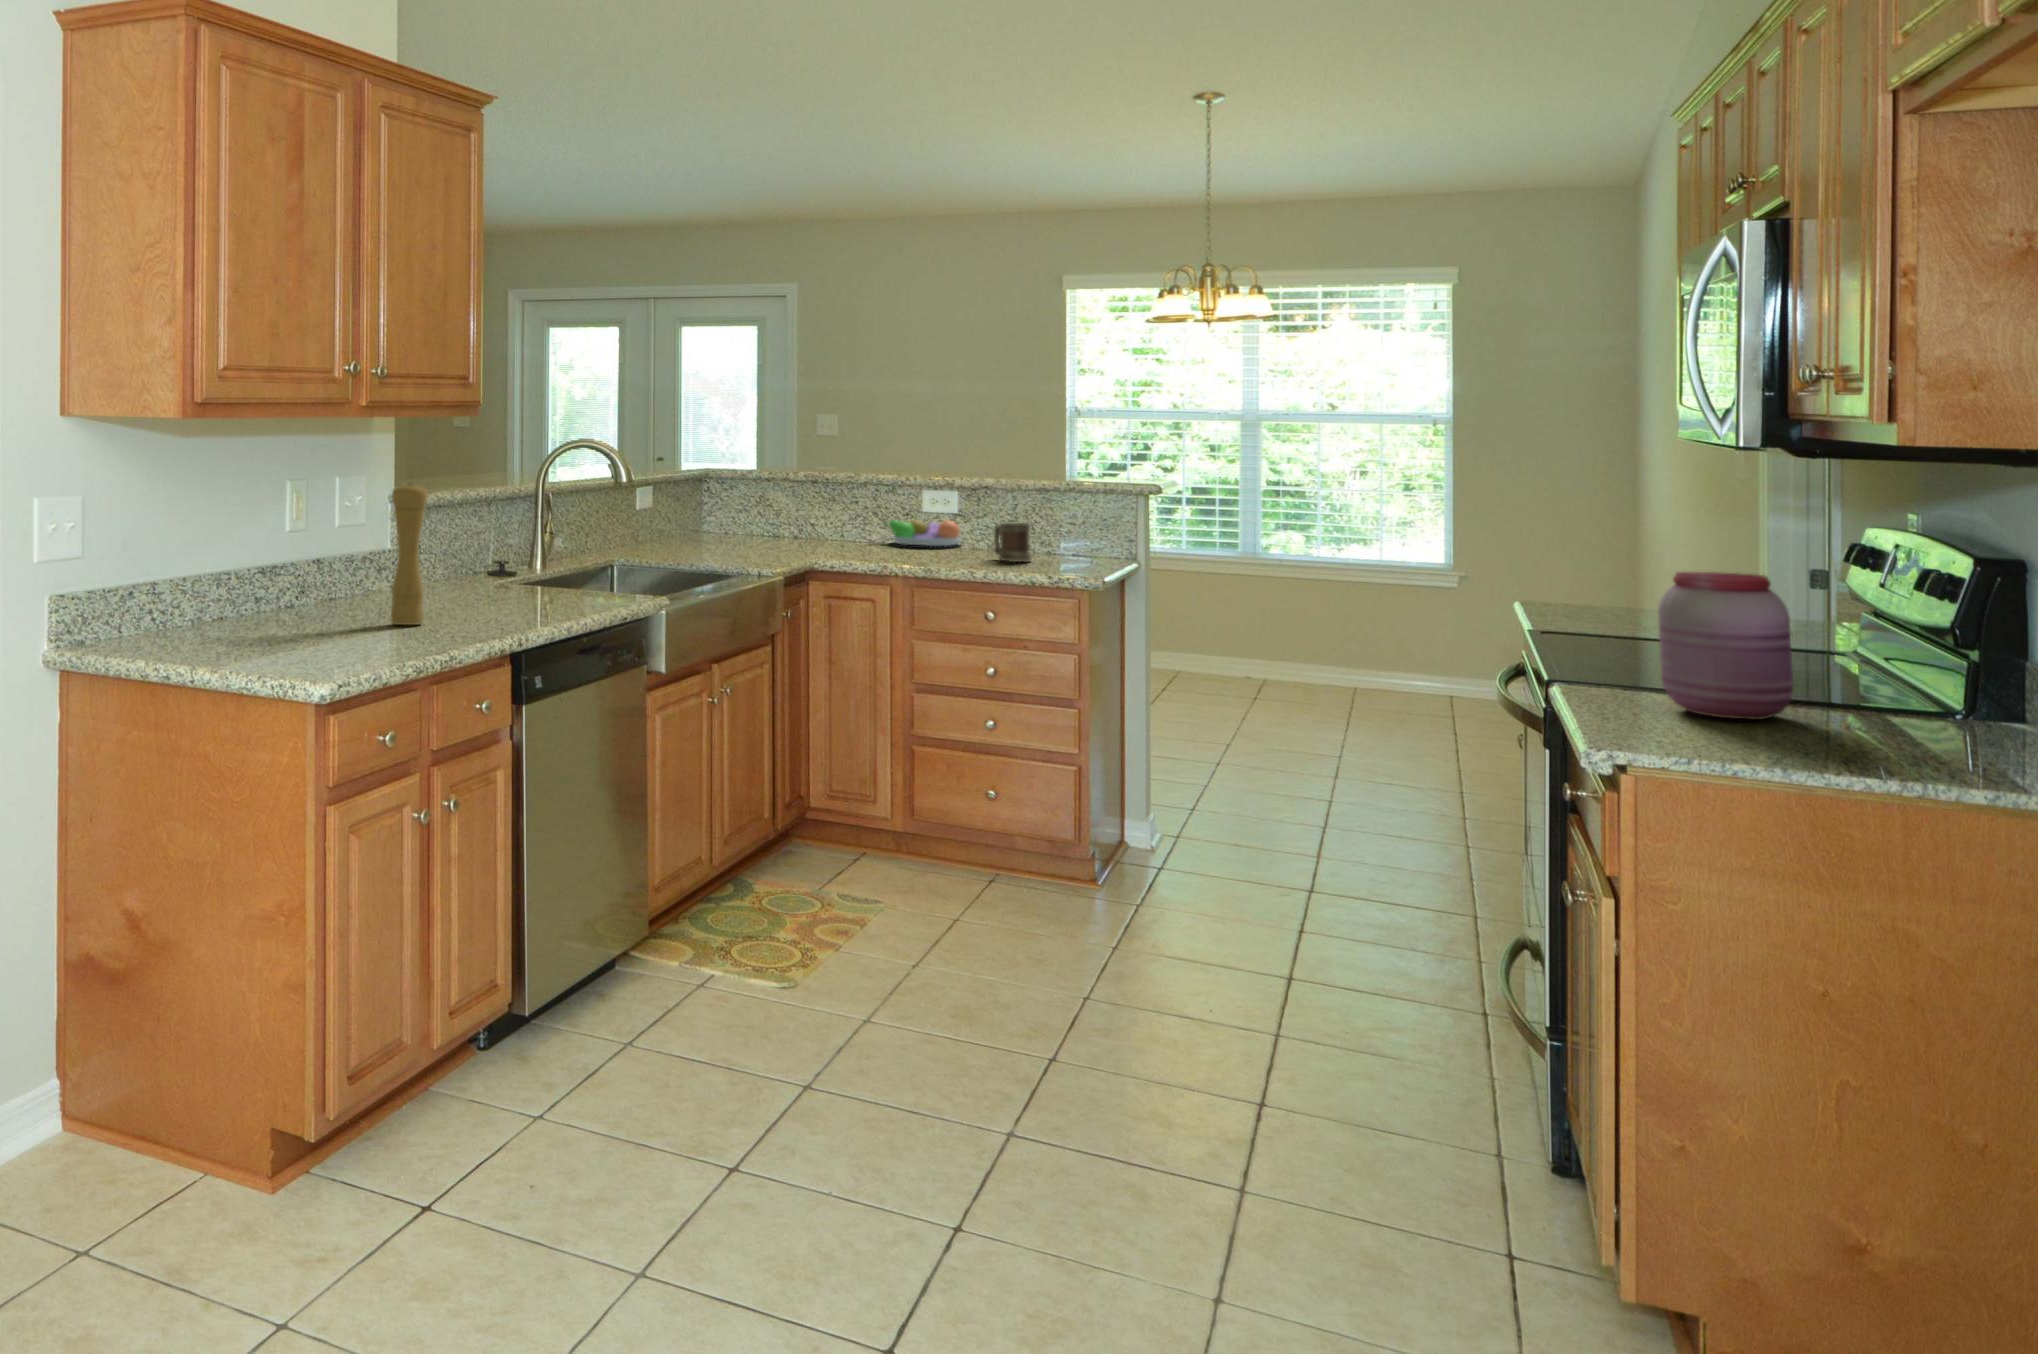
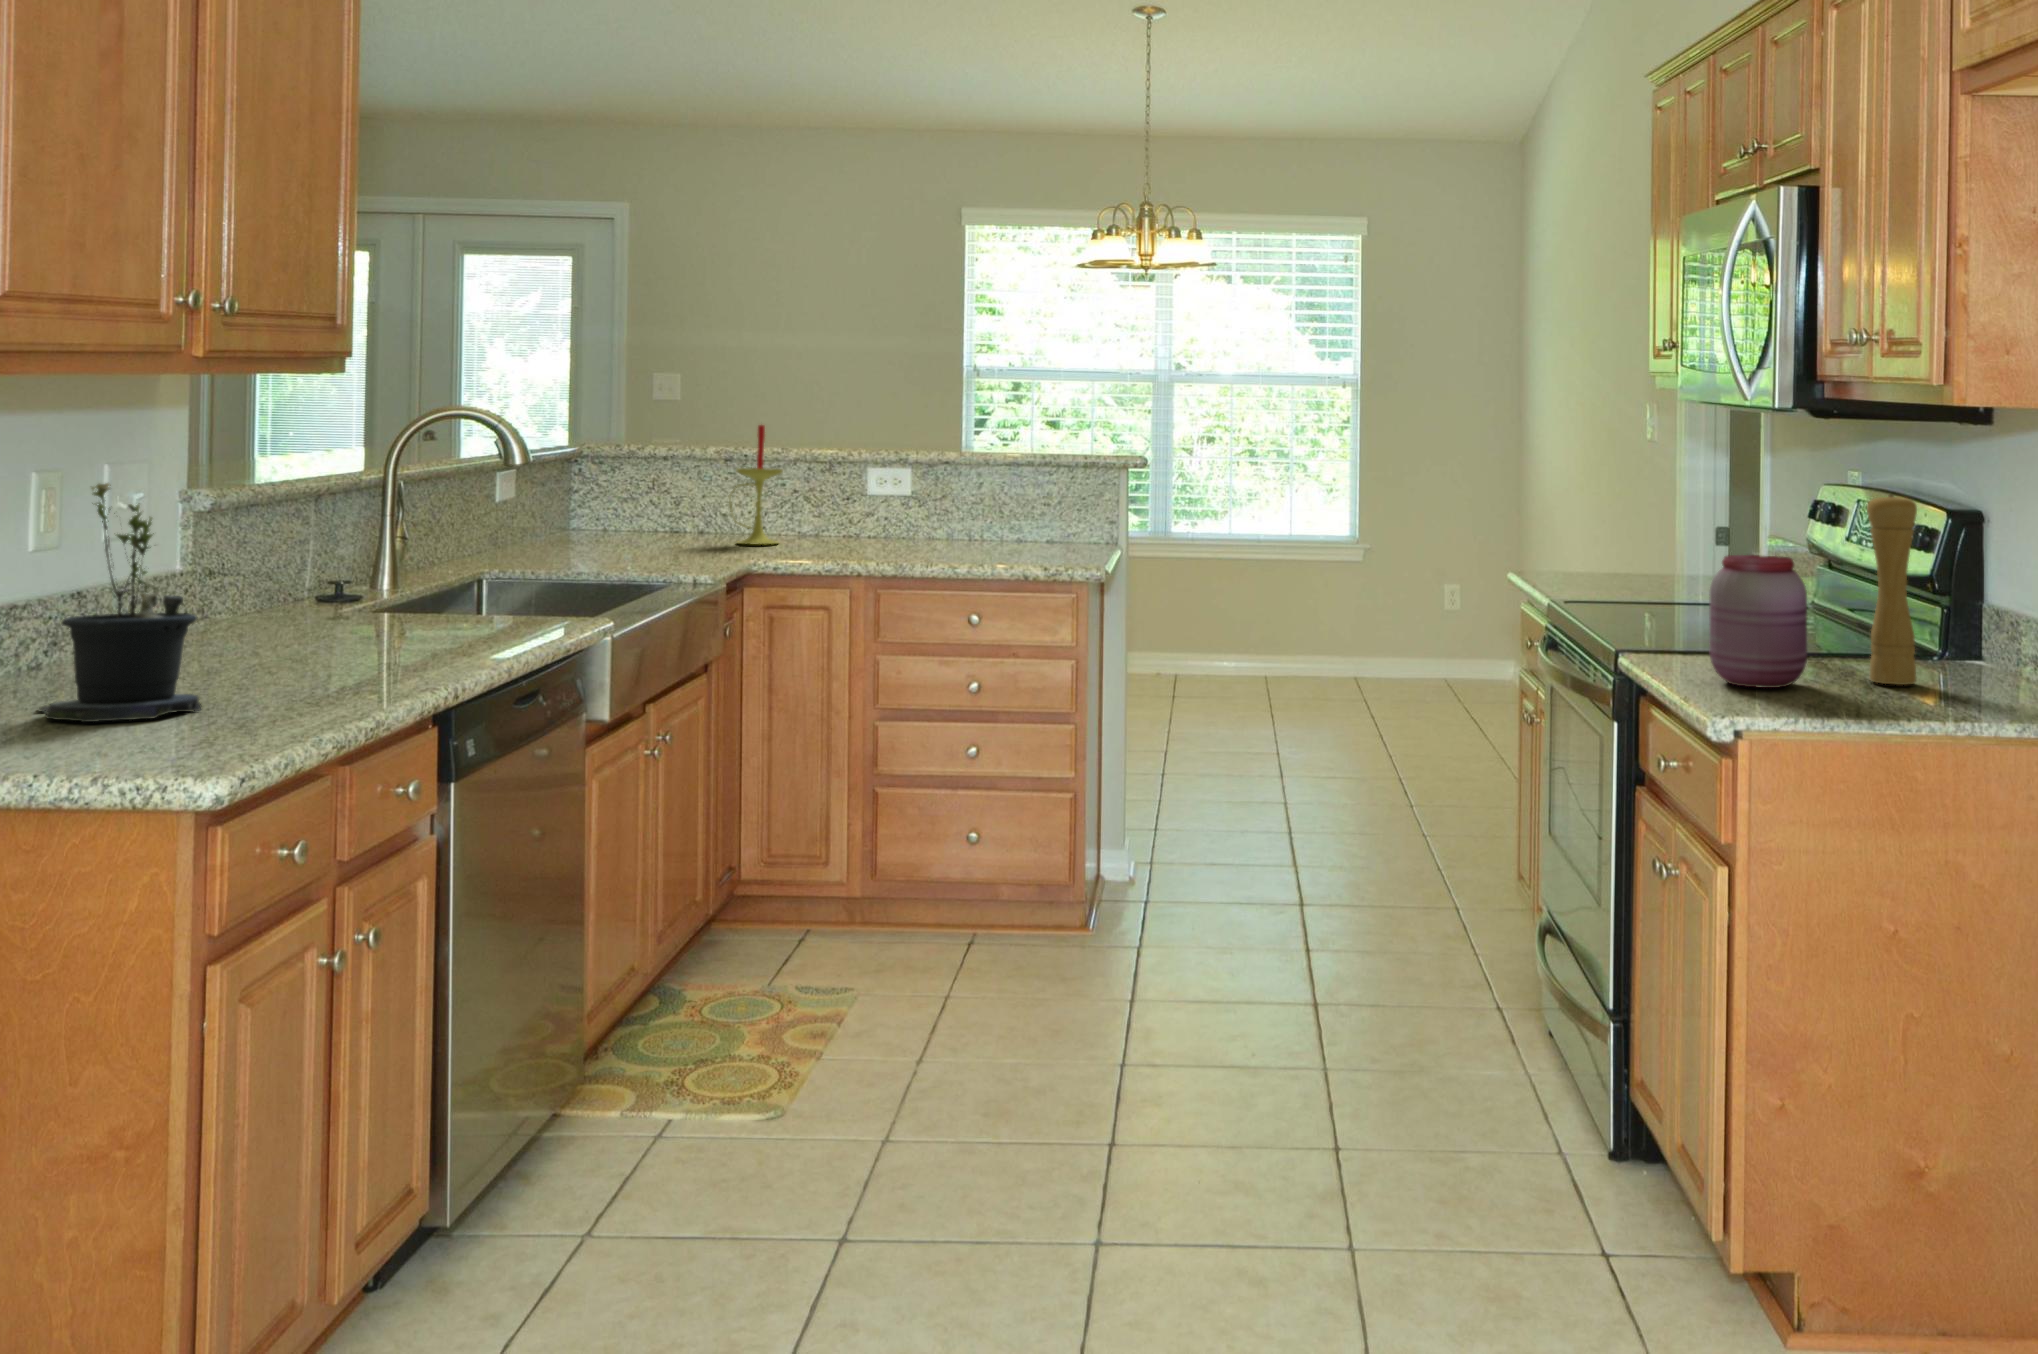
candle: none [802,445,847,544] -> present [729,425,783,544]
pepper mill: present [391,484,428,625] -> present [1867,494,1917,685]
potted plant: none [267,487,356,641] -> present [39,483,201,722]
fruit bowl: present [884,517,961,546] -> none [824,507,920,543]
mug: present [994,523,1032,562] -> none [970,515,1013,560]

